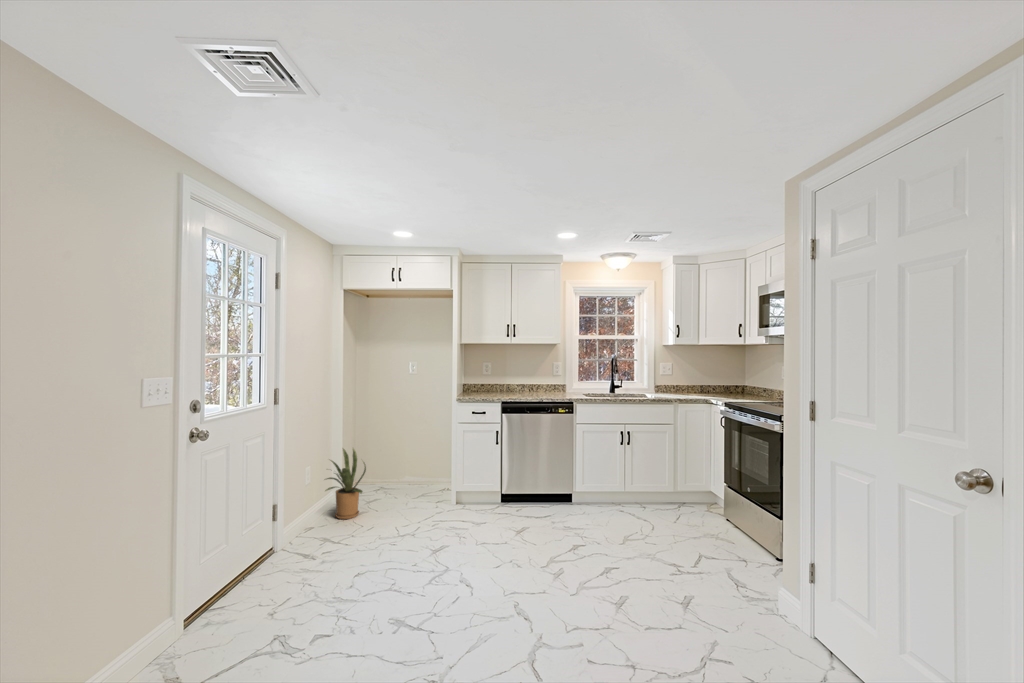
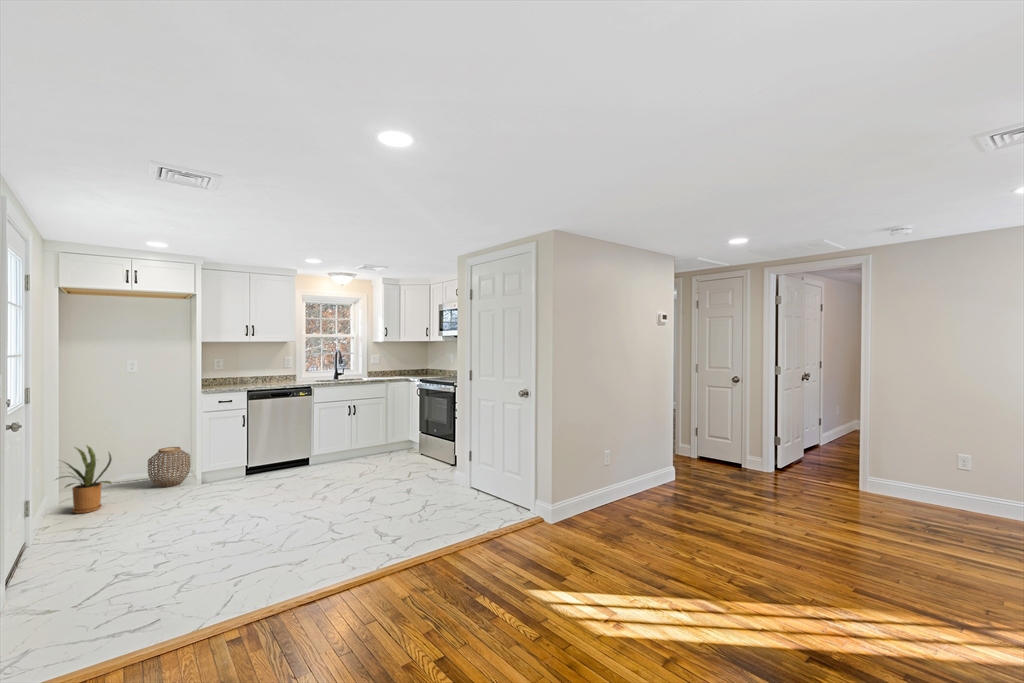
woven basket: none [409,457,447,502] -> present [148,447,190,487]

